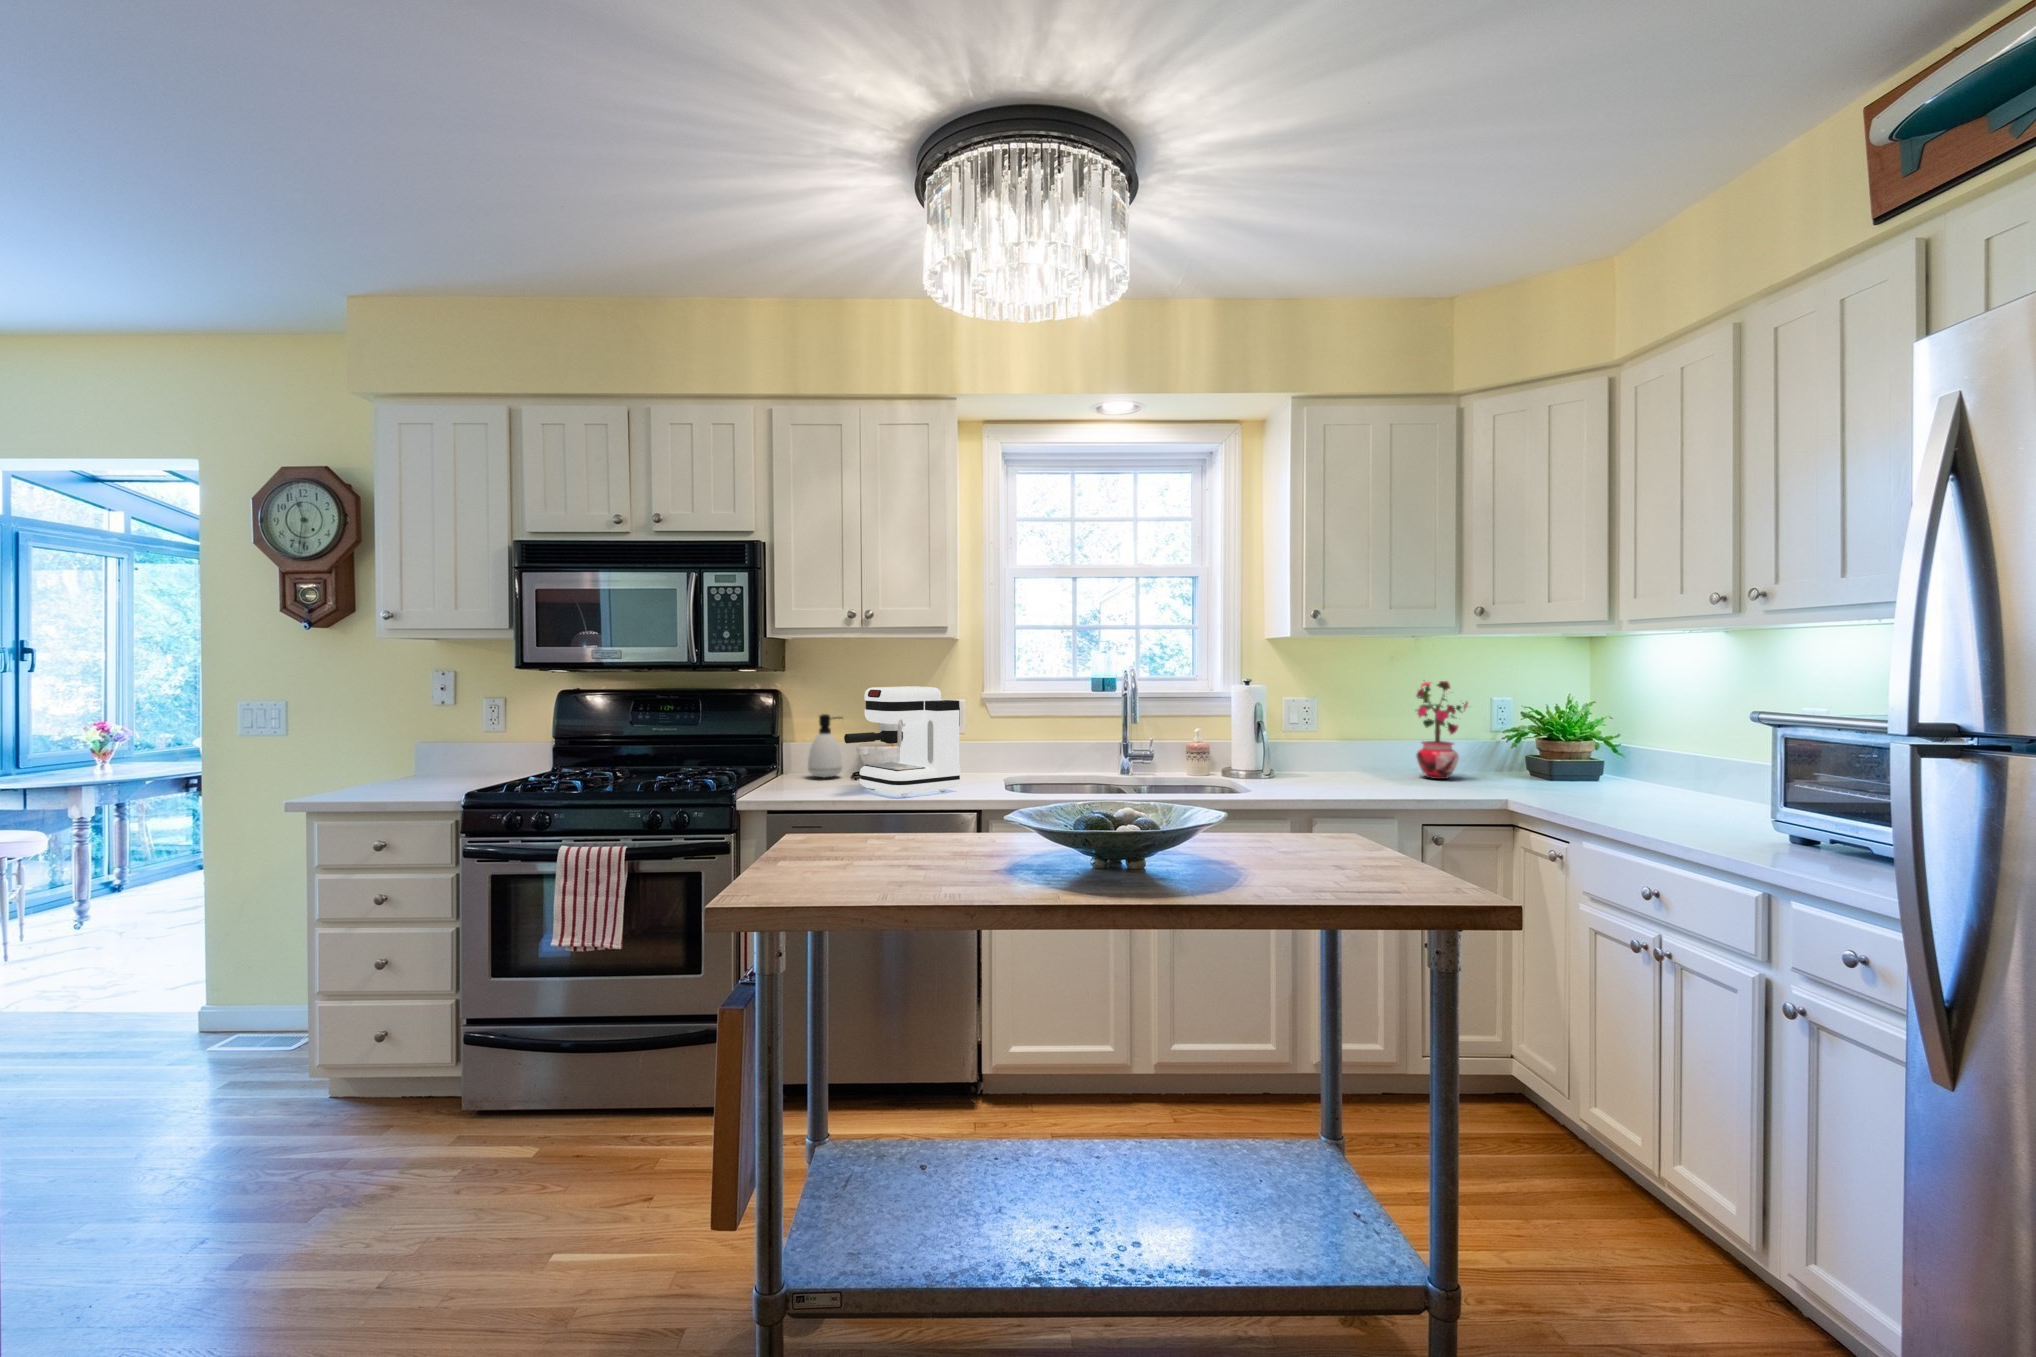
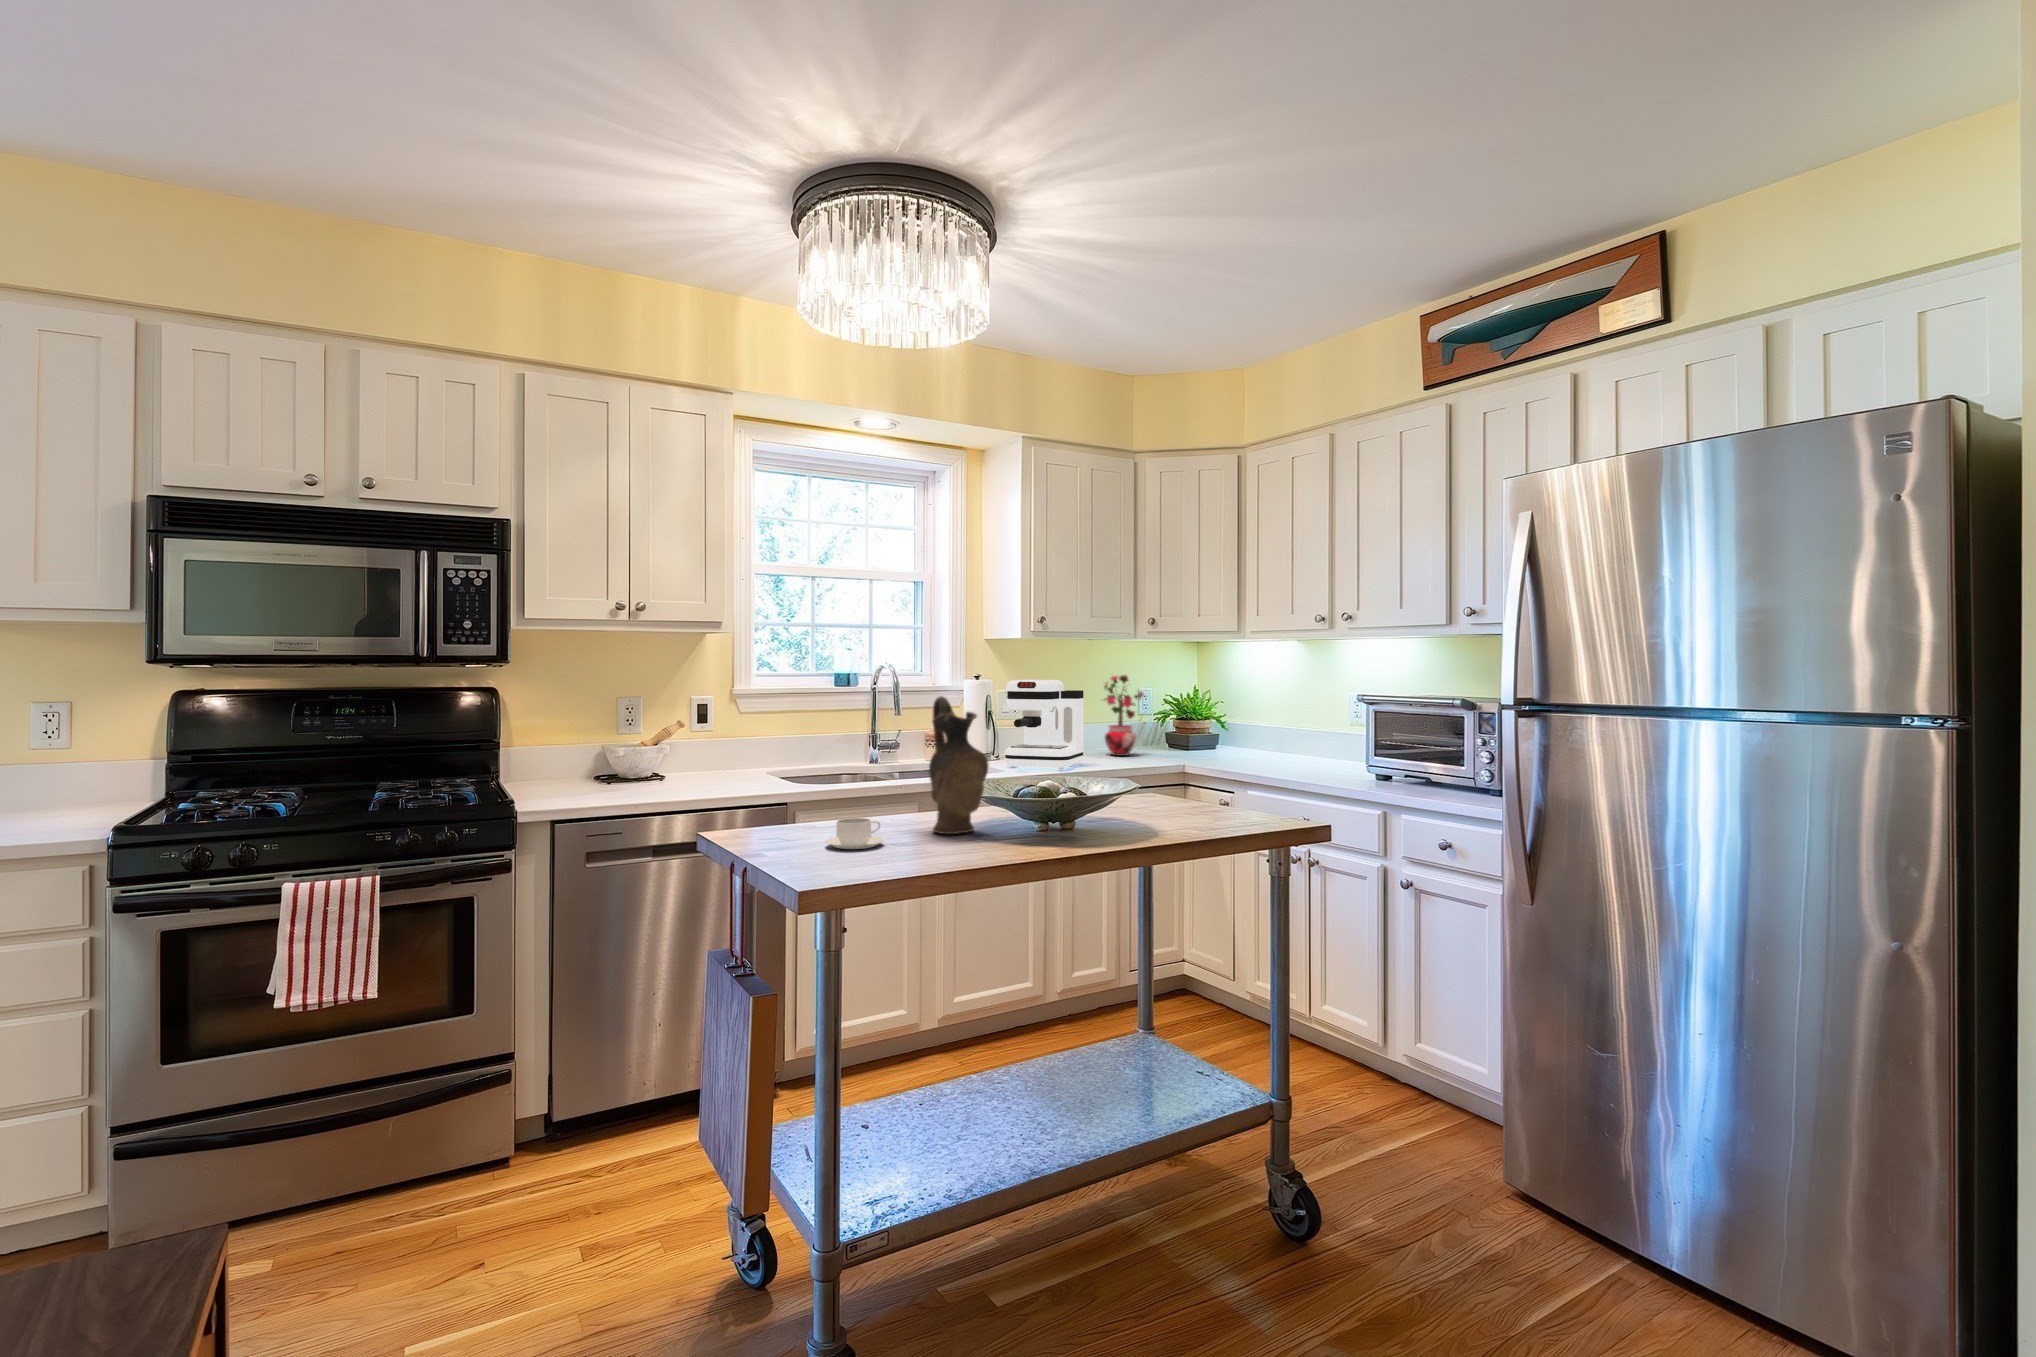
coffee maker: present [844,686,960,796] -> present [1005,680,1084,769]
soap dispenser: present [808,714,842,777] -> none [551,714,594,785]
ceramic pitcher: none [963,716,1026,871] -> present [929,696,988,834]
coffee cup: none [834,843,896,878] -> present [826,818,884,849]

